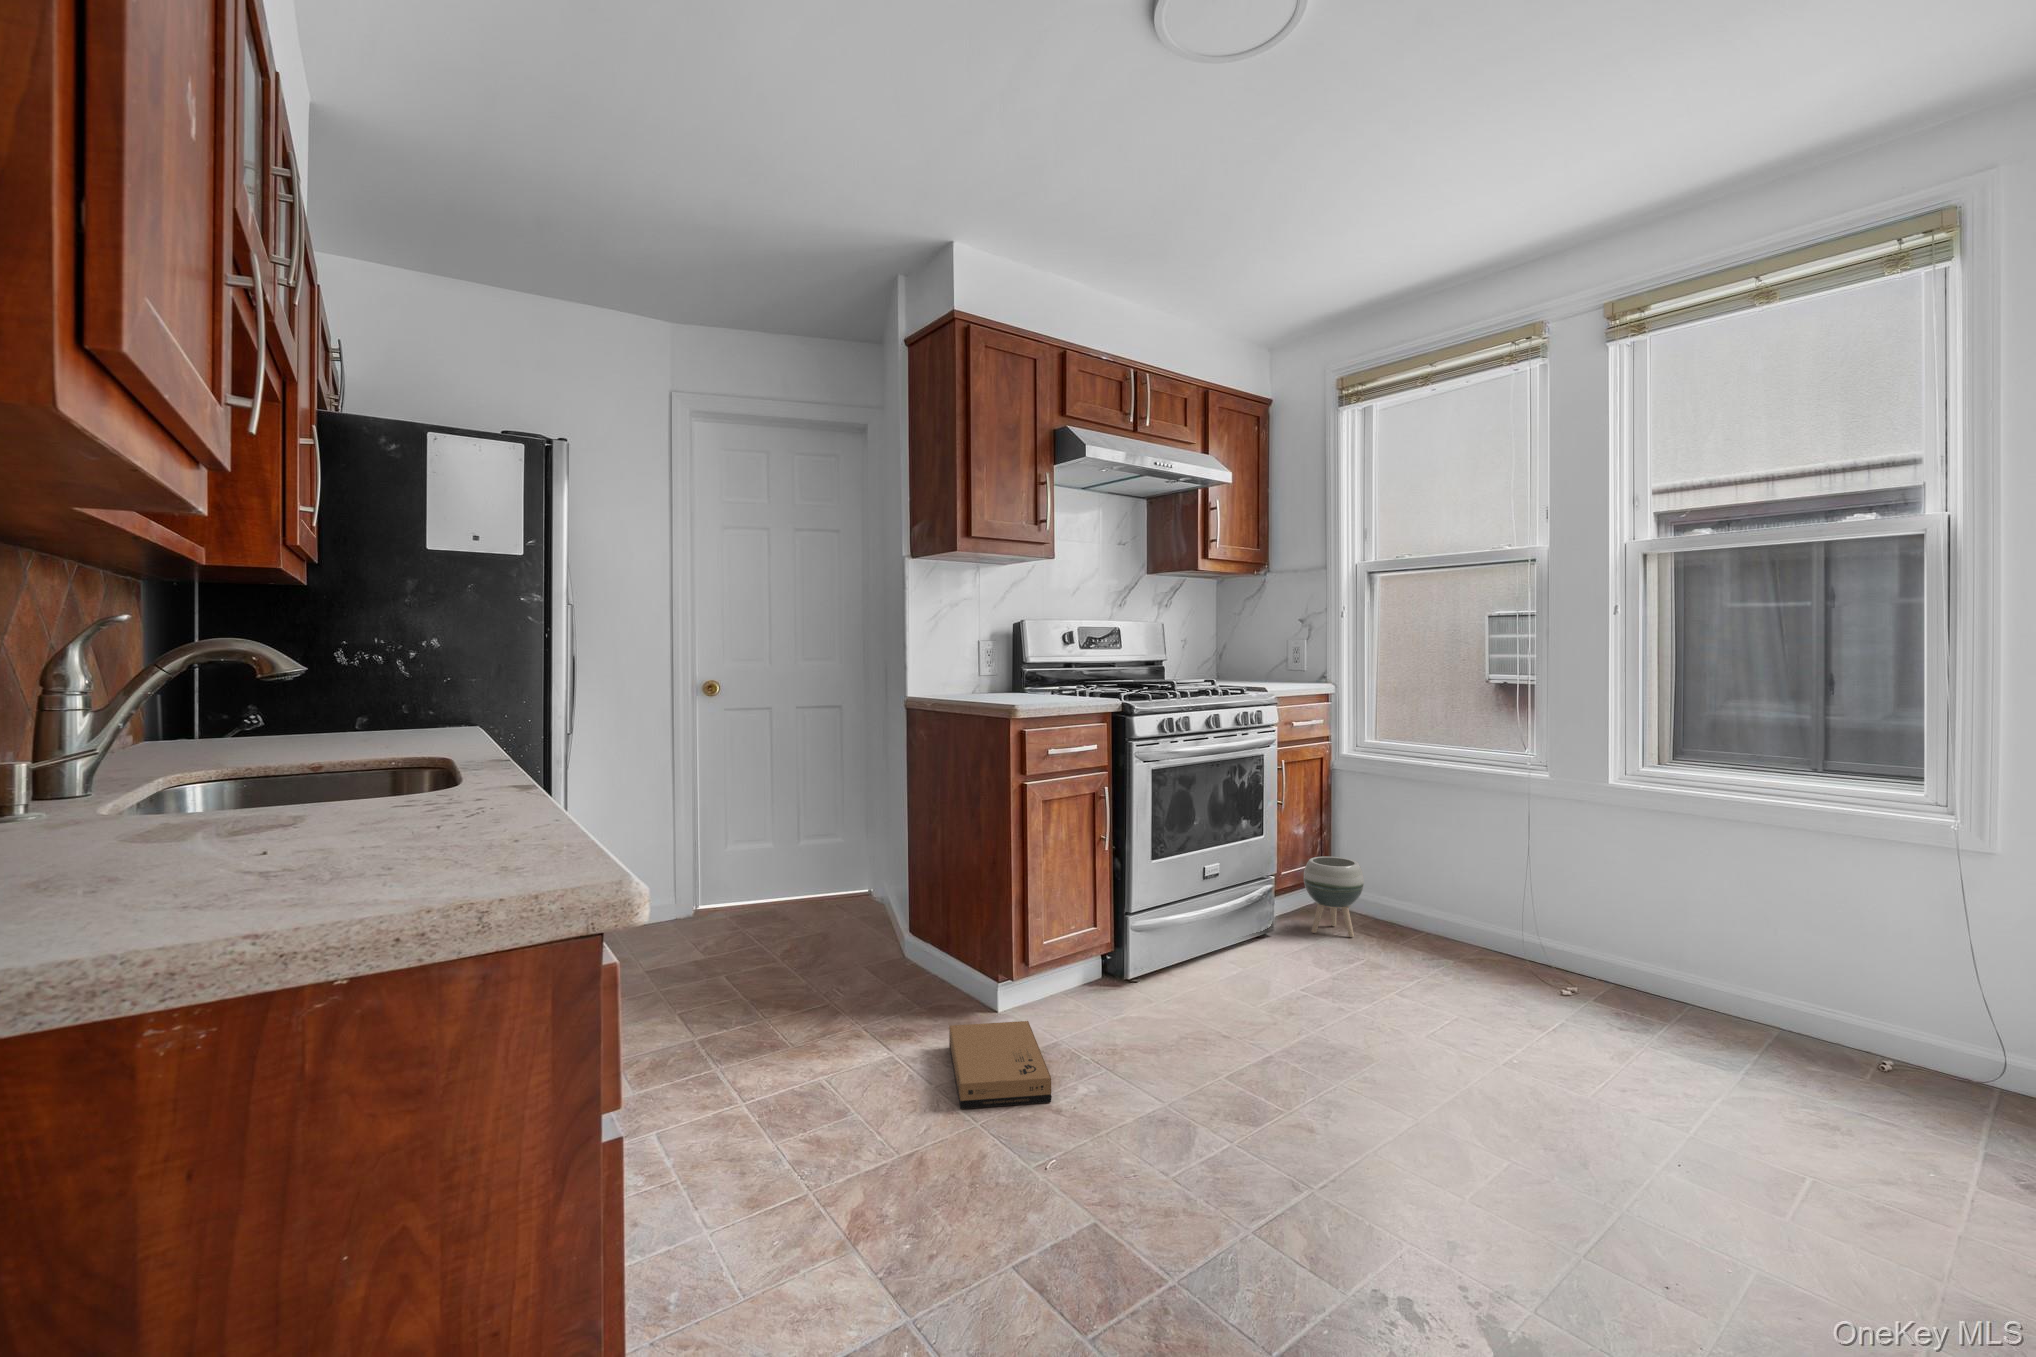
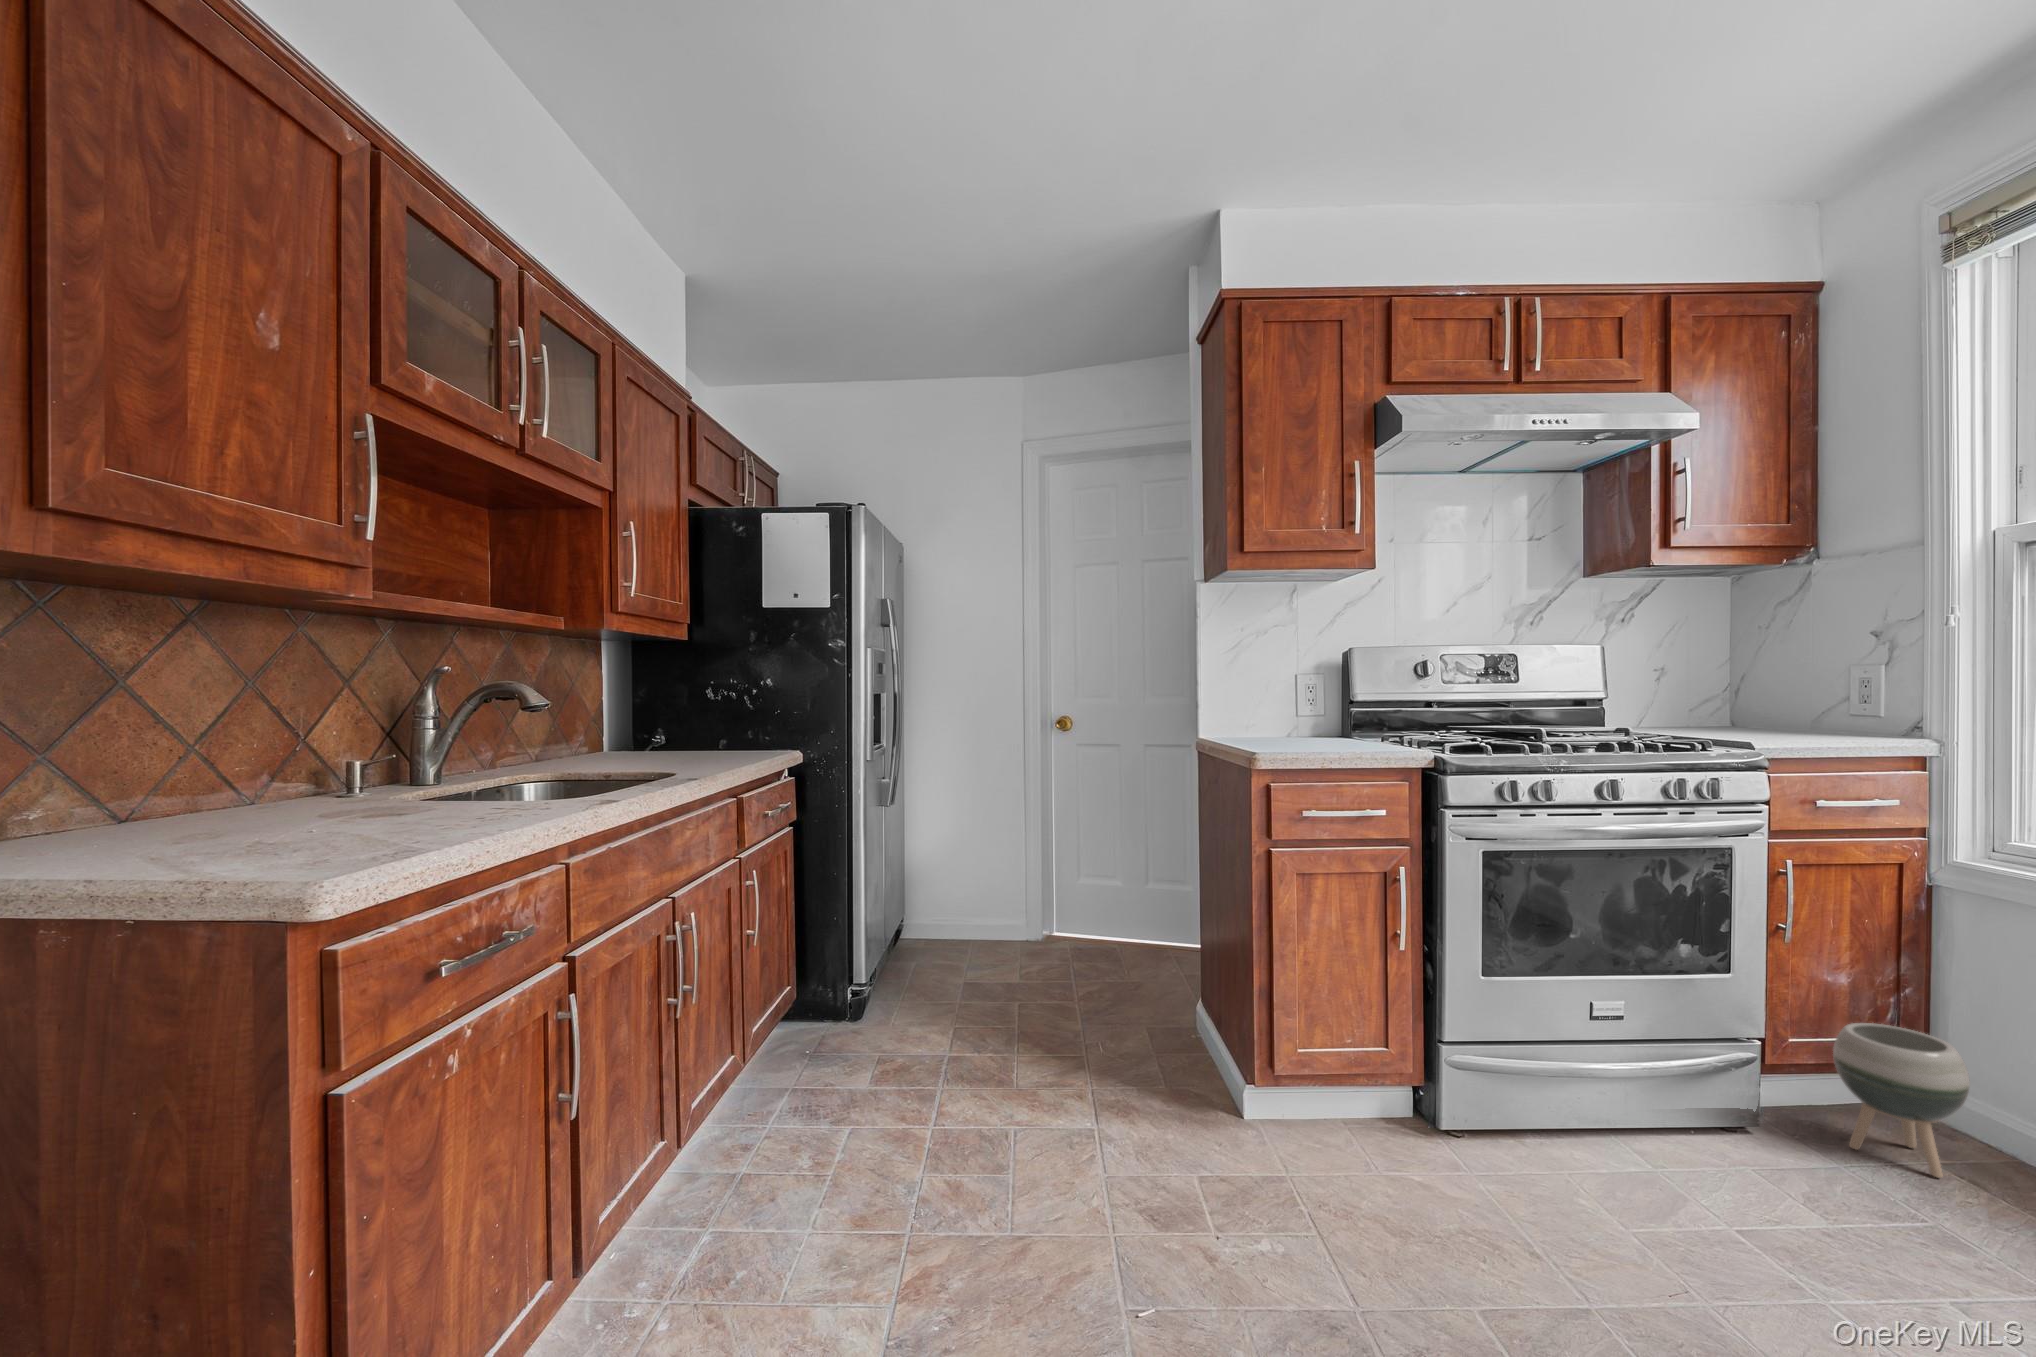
cardboard box: present [949,1021,1051,1109] -> none [1082,1127,1236,1269]

